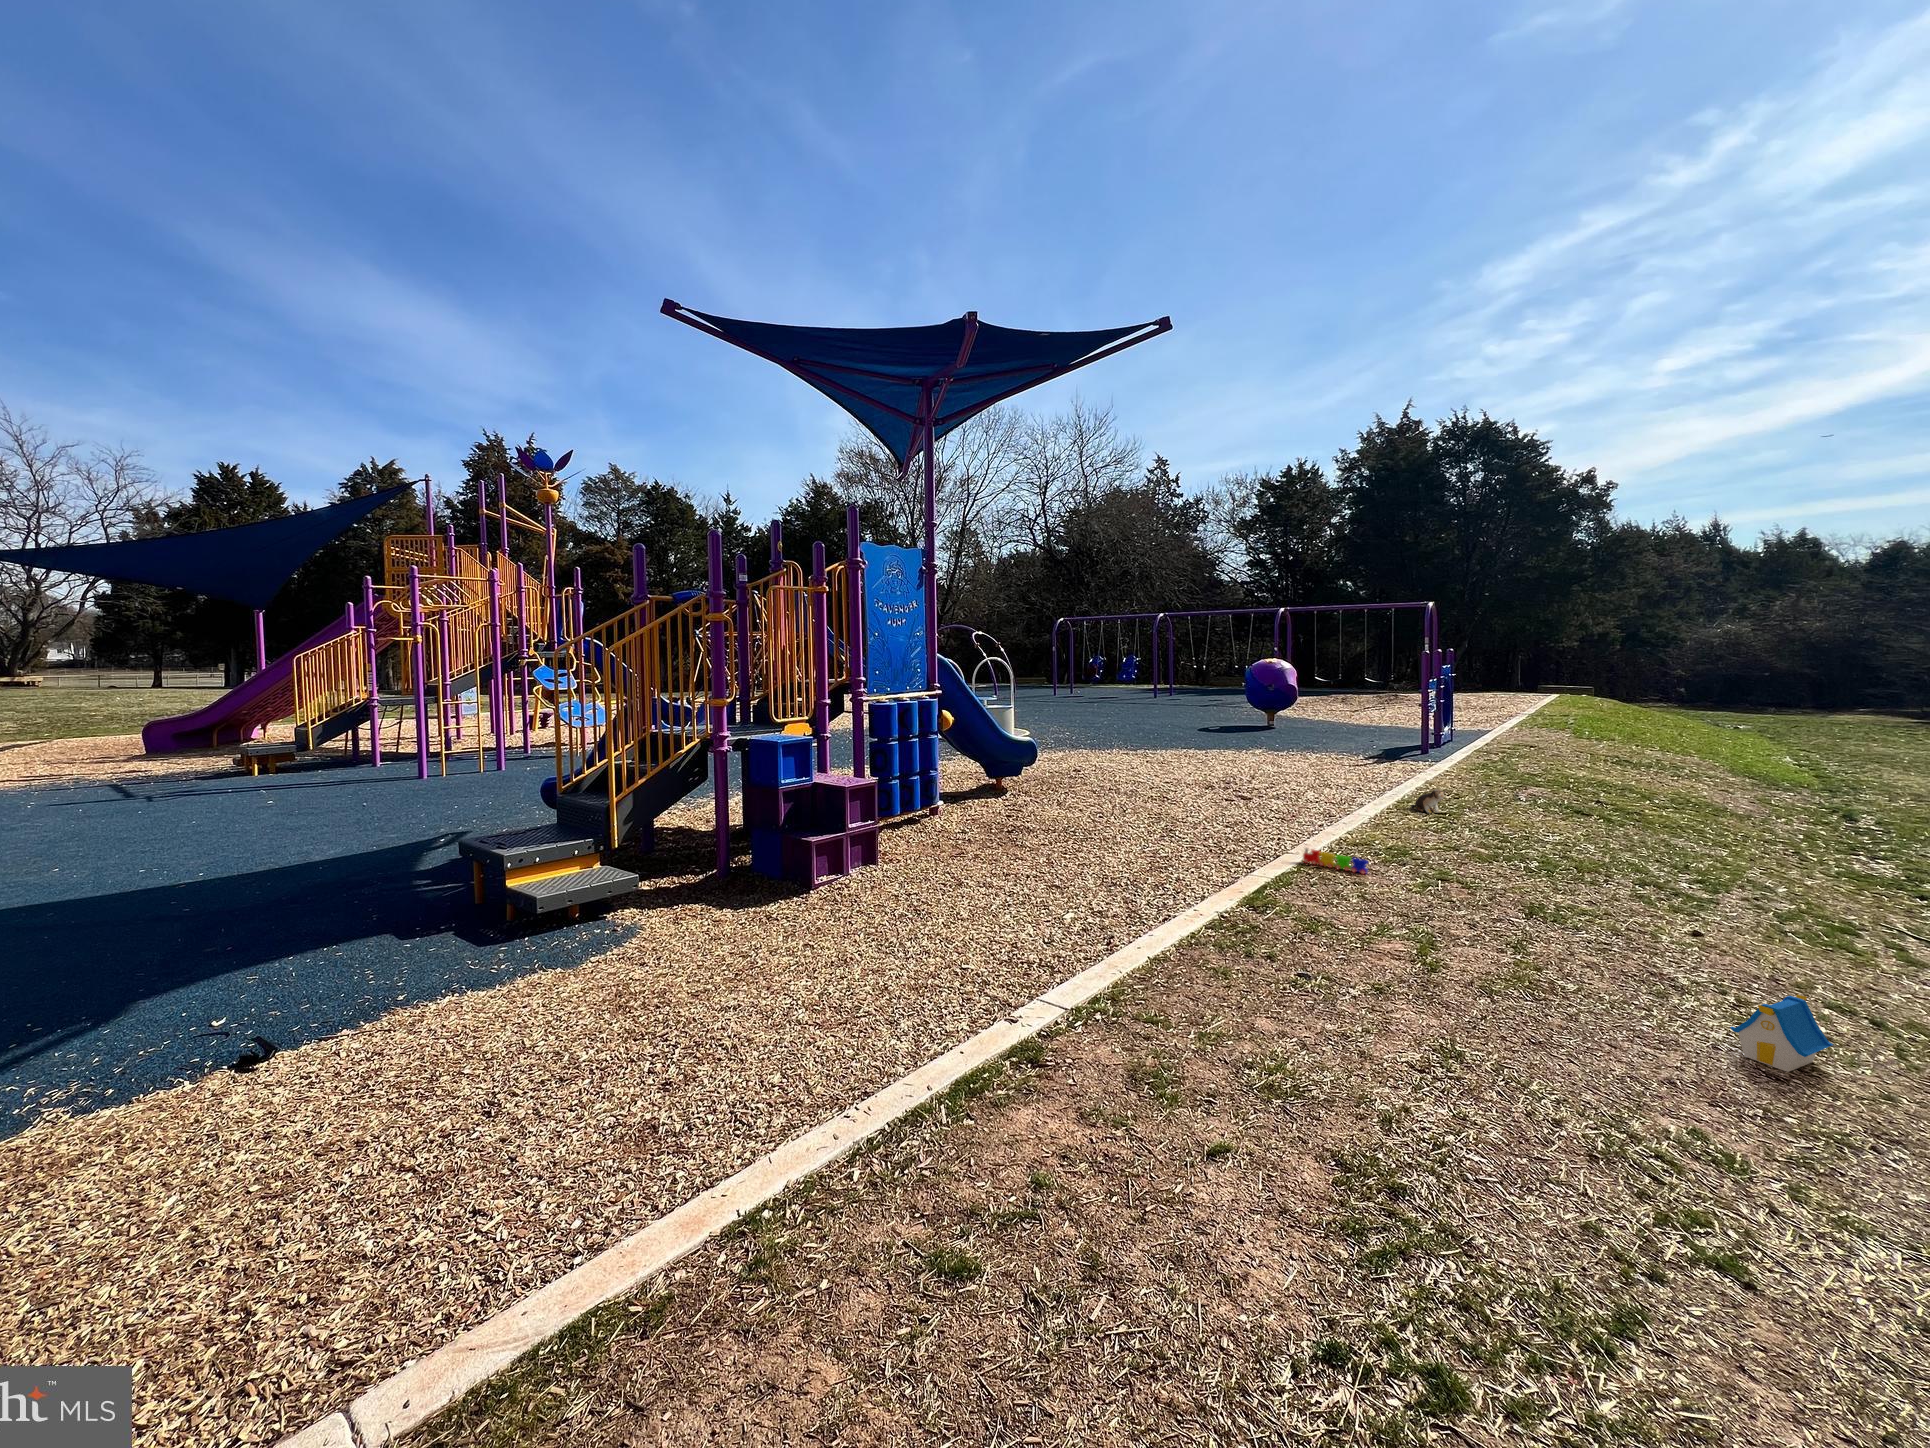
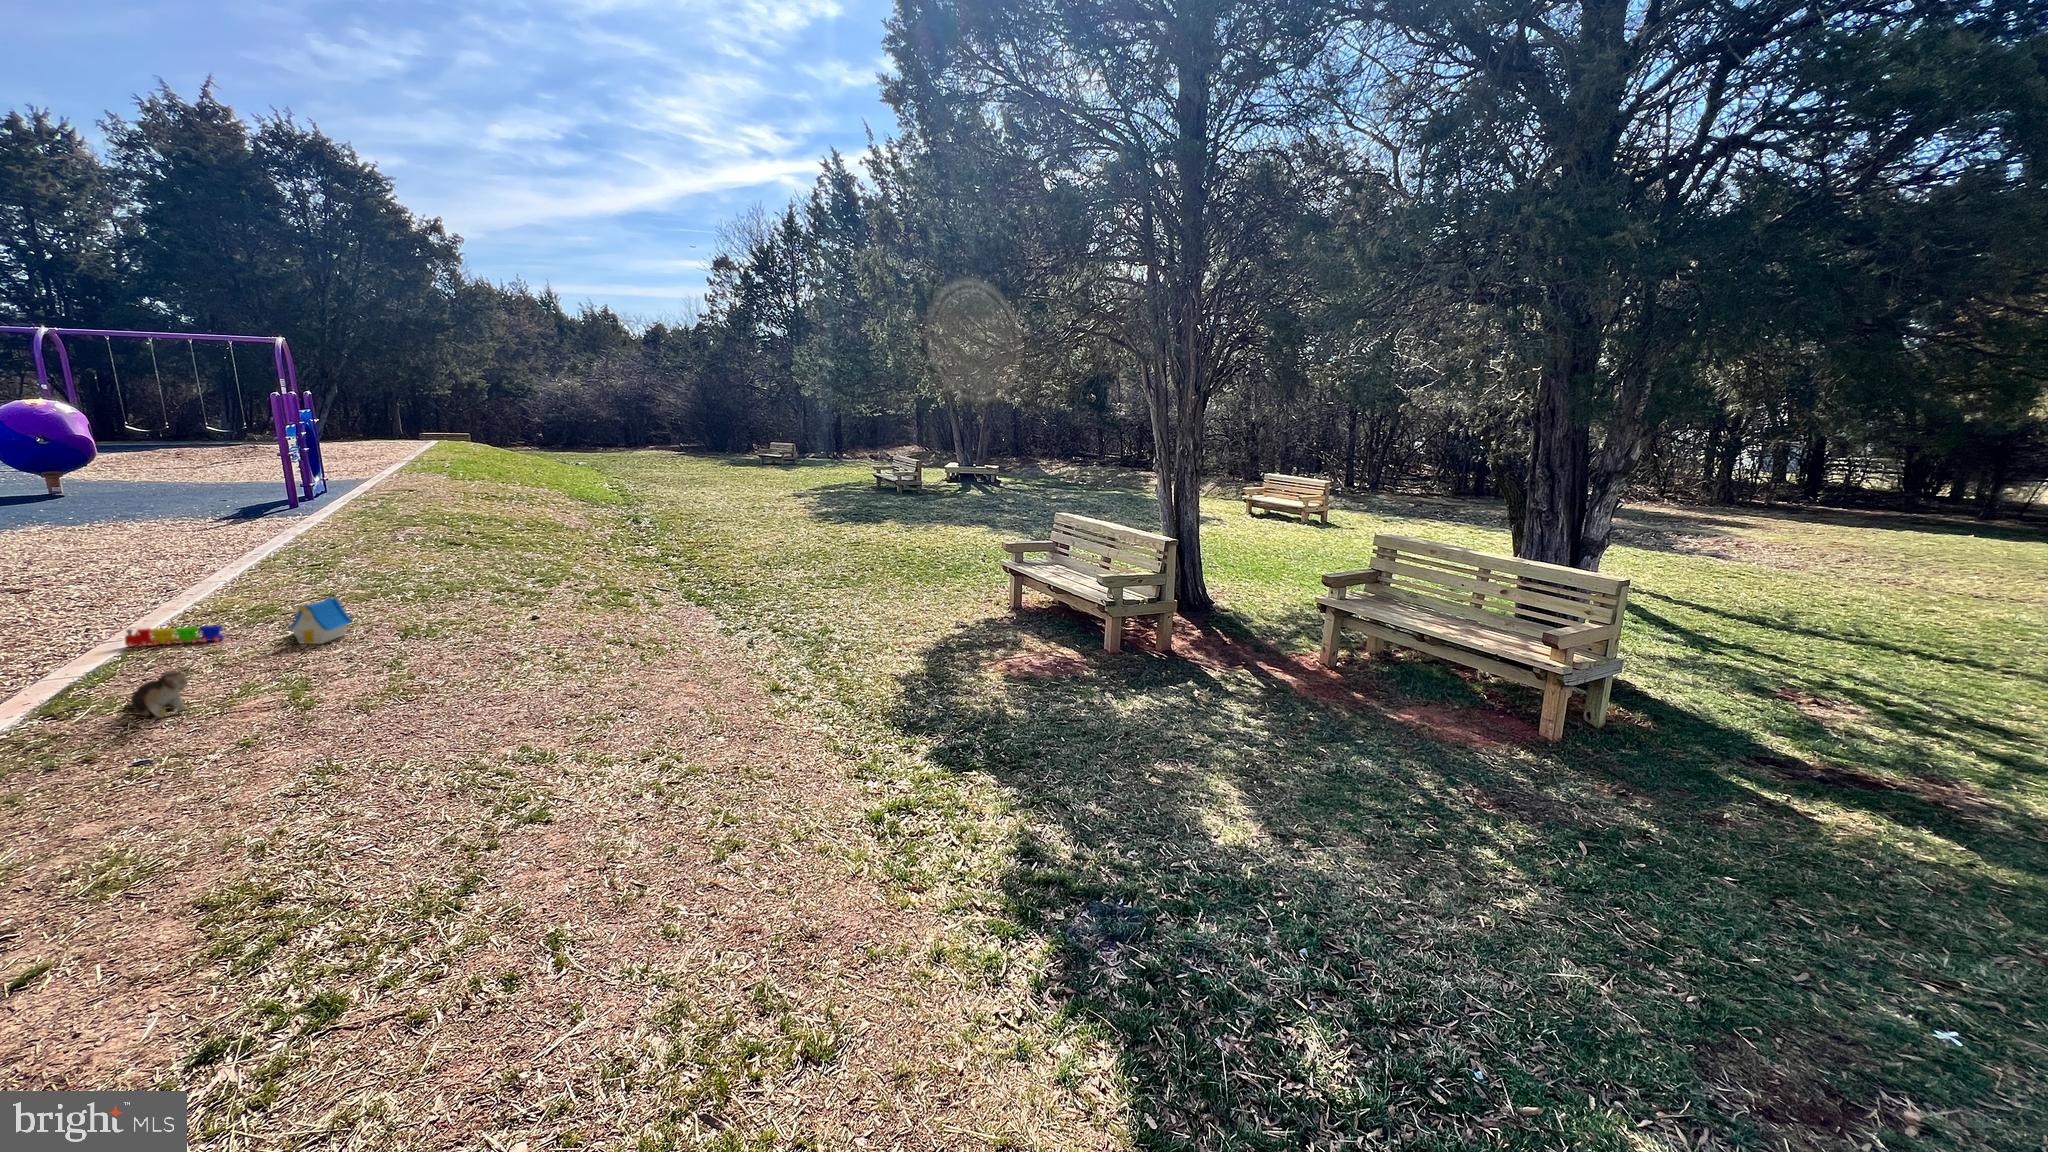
plush toy: present [1411,789,1446,814] -> present [125,670,191,718]
toy house: present [1730,994,1833,1072] -> present [289,596,353,644]

